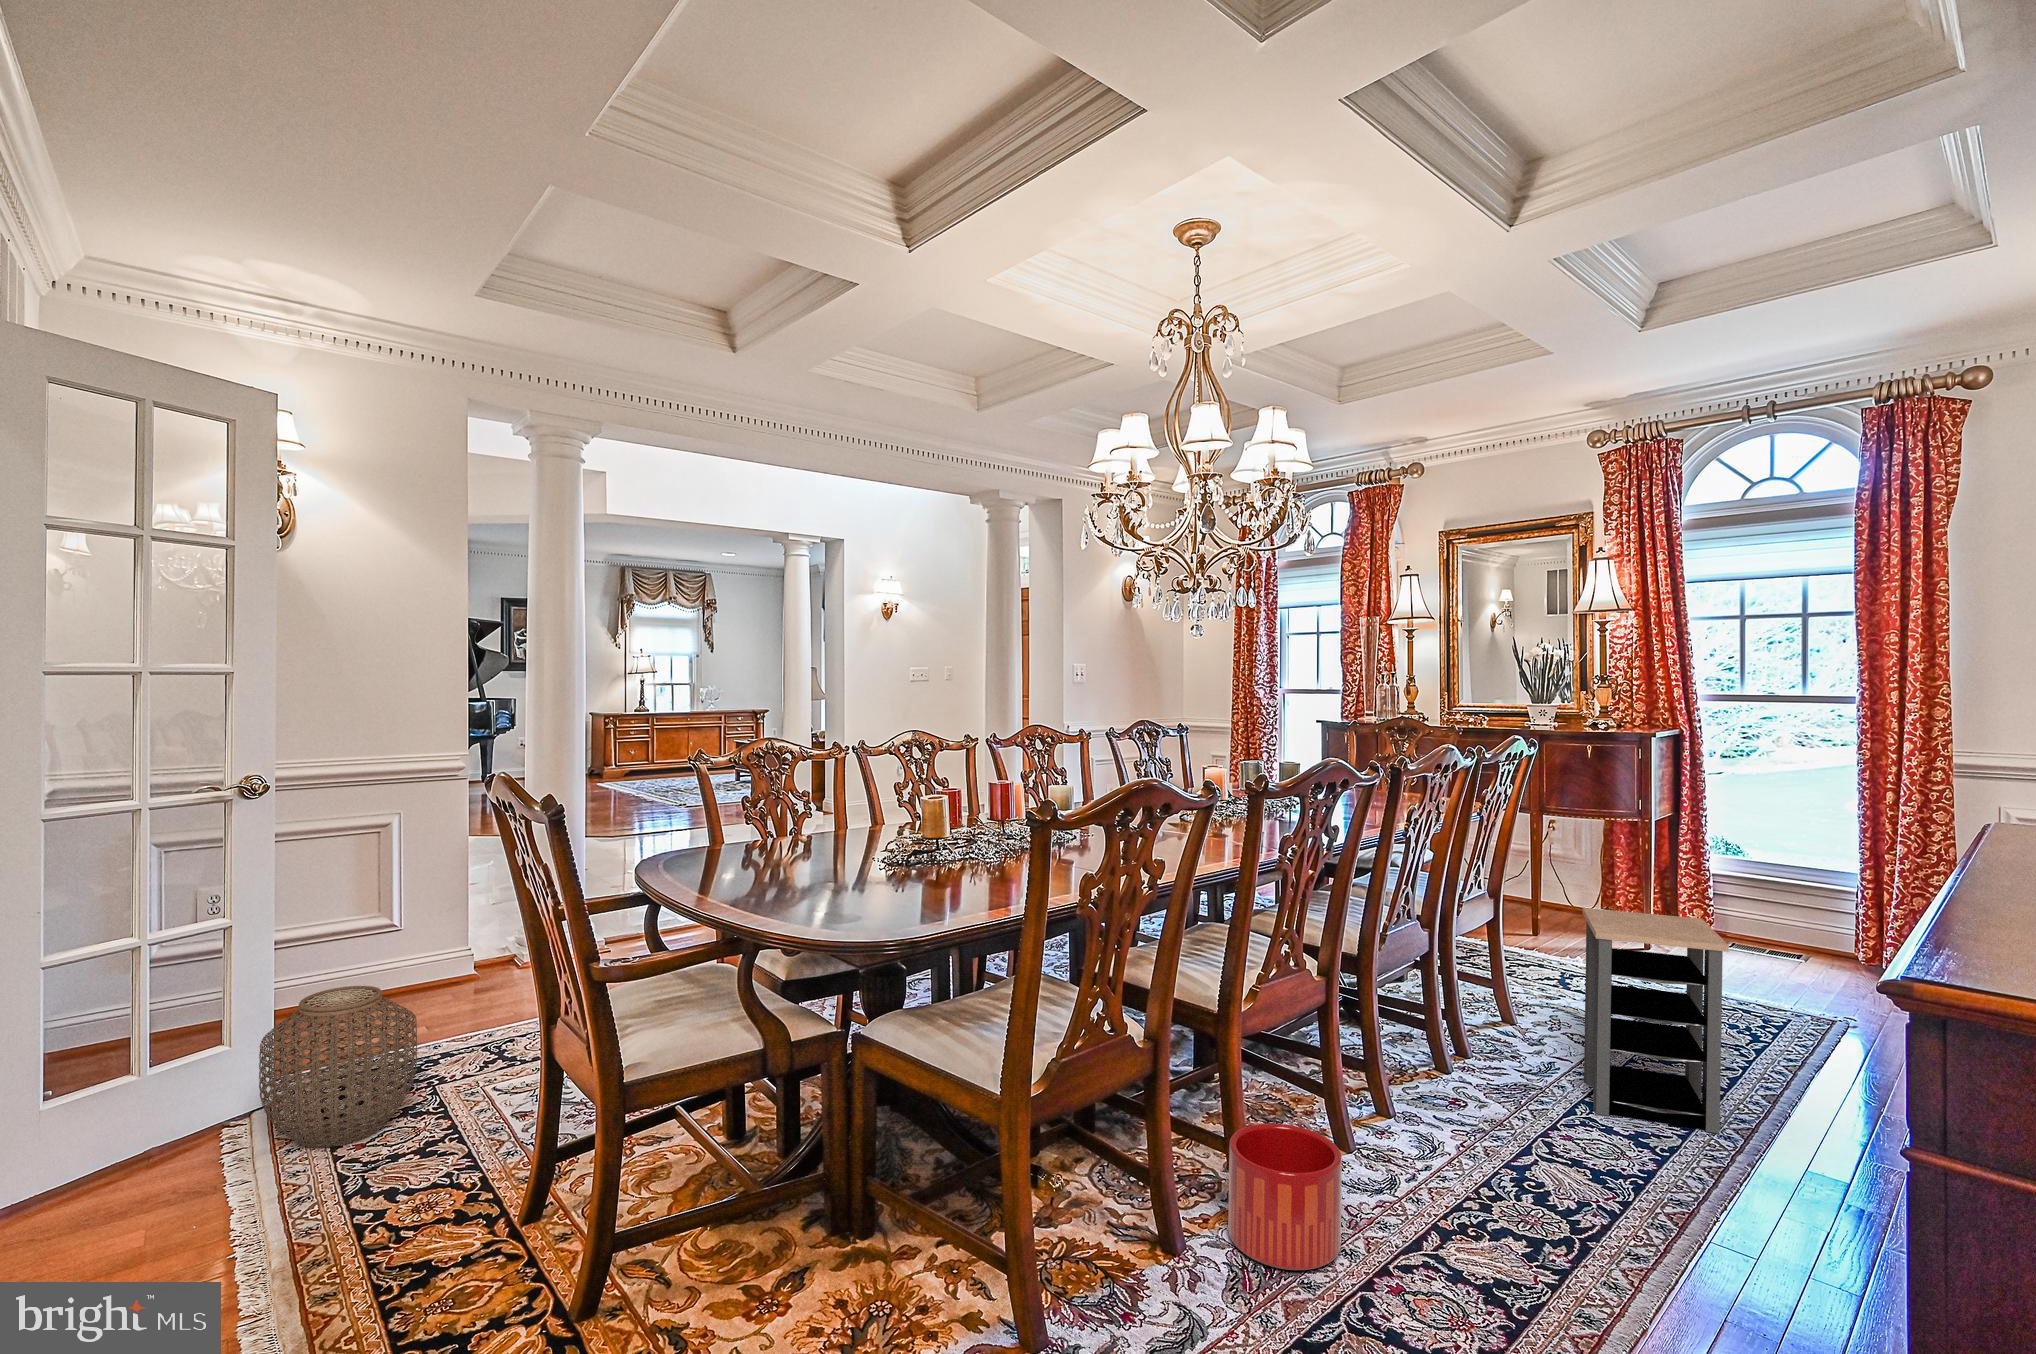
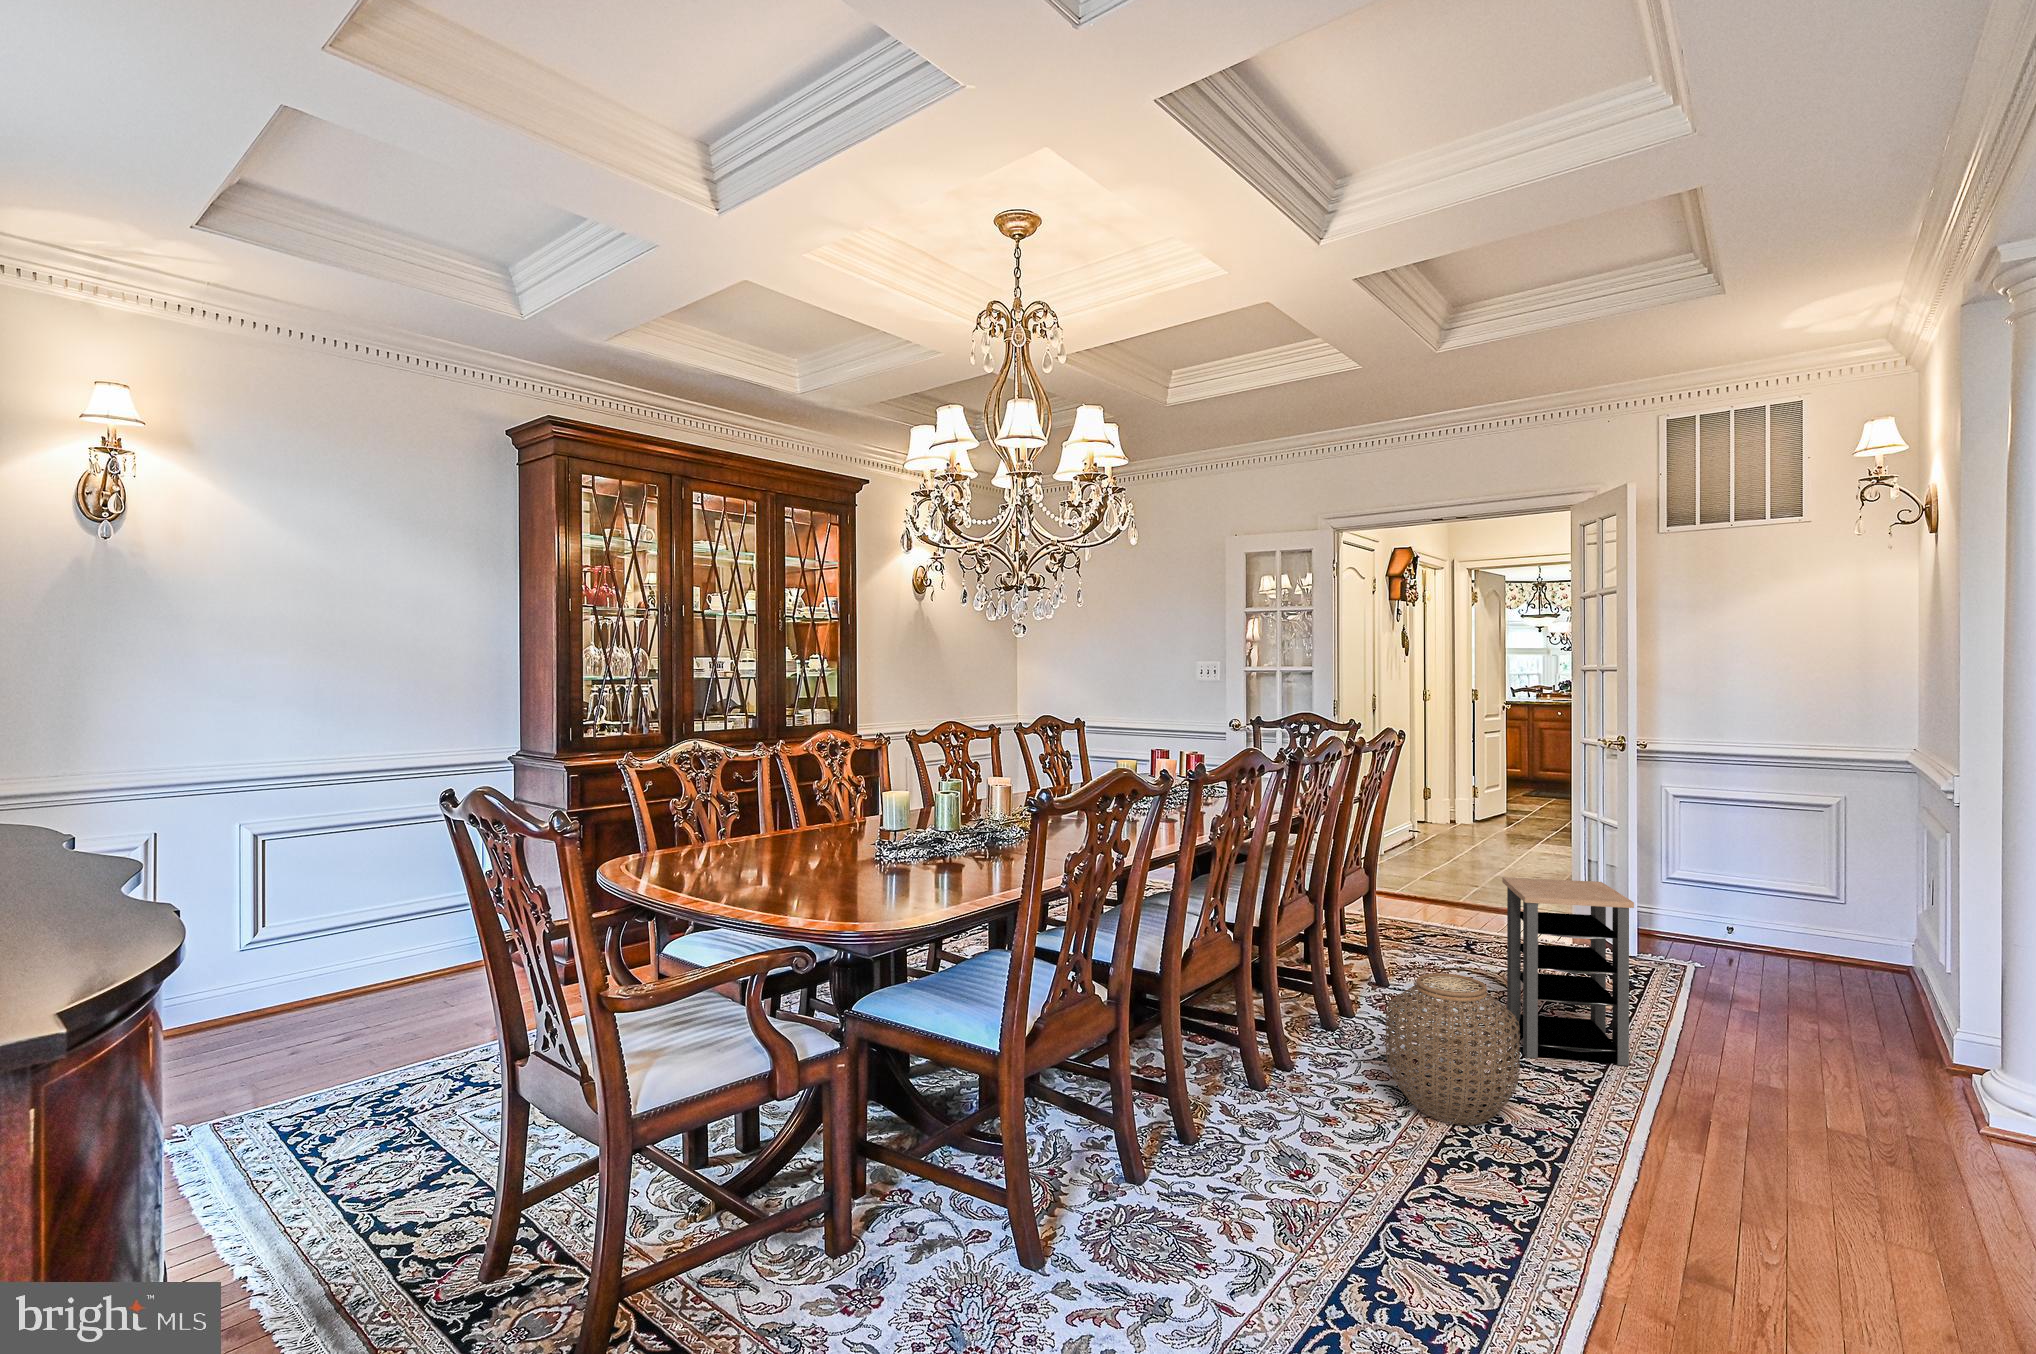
woven basket: present [259,986,417,1148] -> present [1385,973,1520,1125]
planter: present [1228,1123,1342,1270] -> none [1258,1083,1361,1212]

